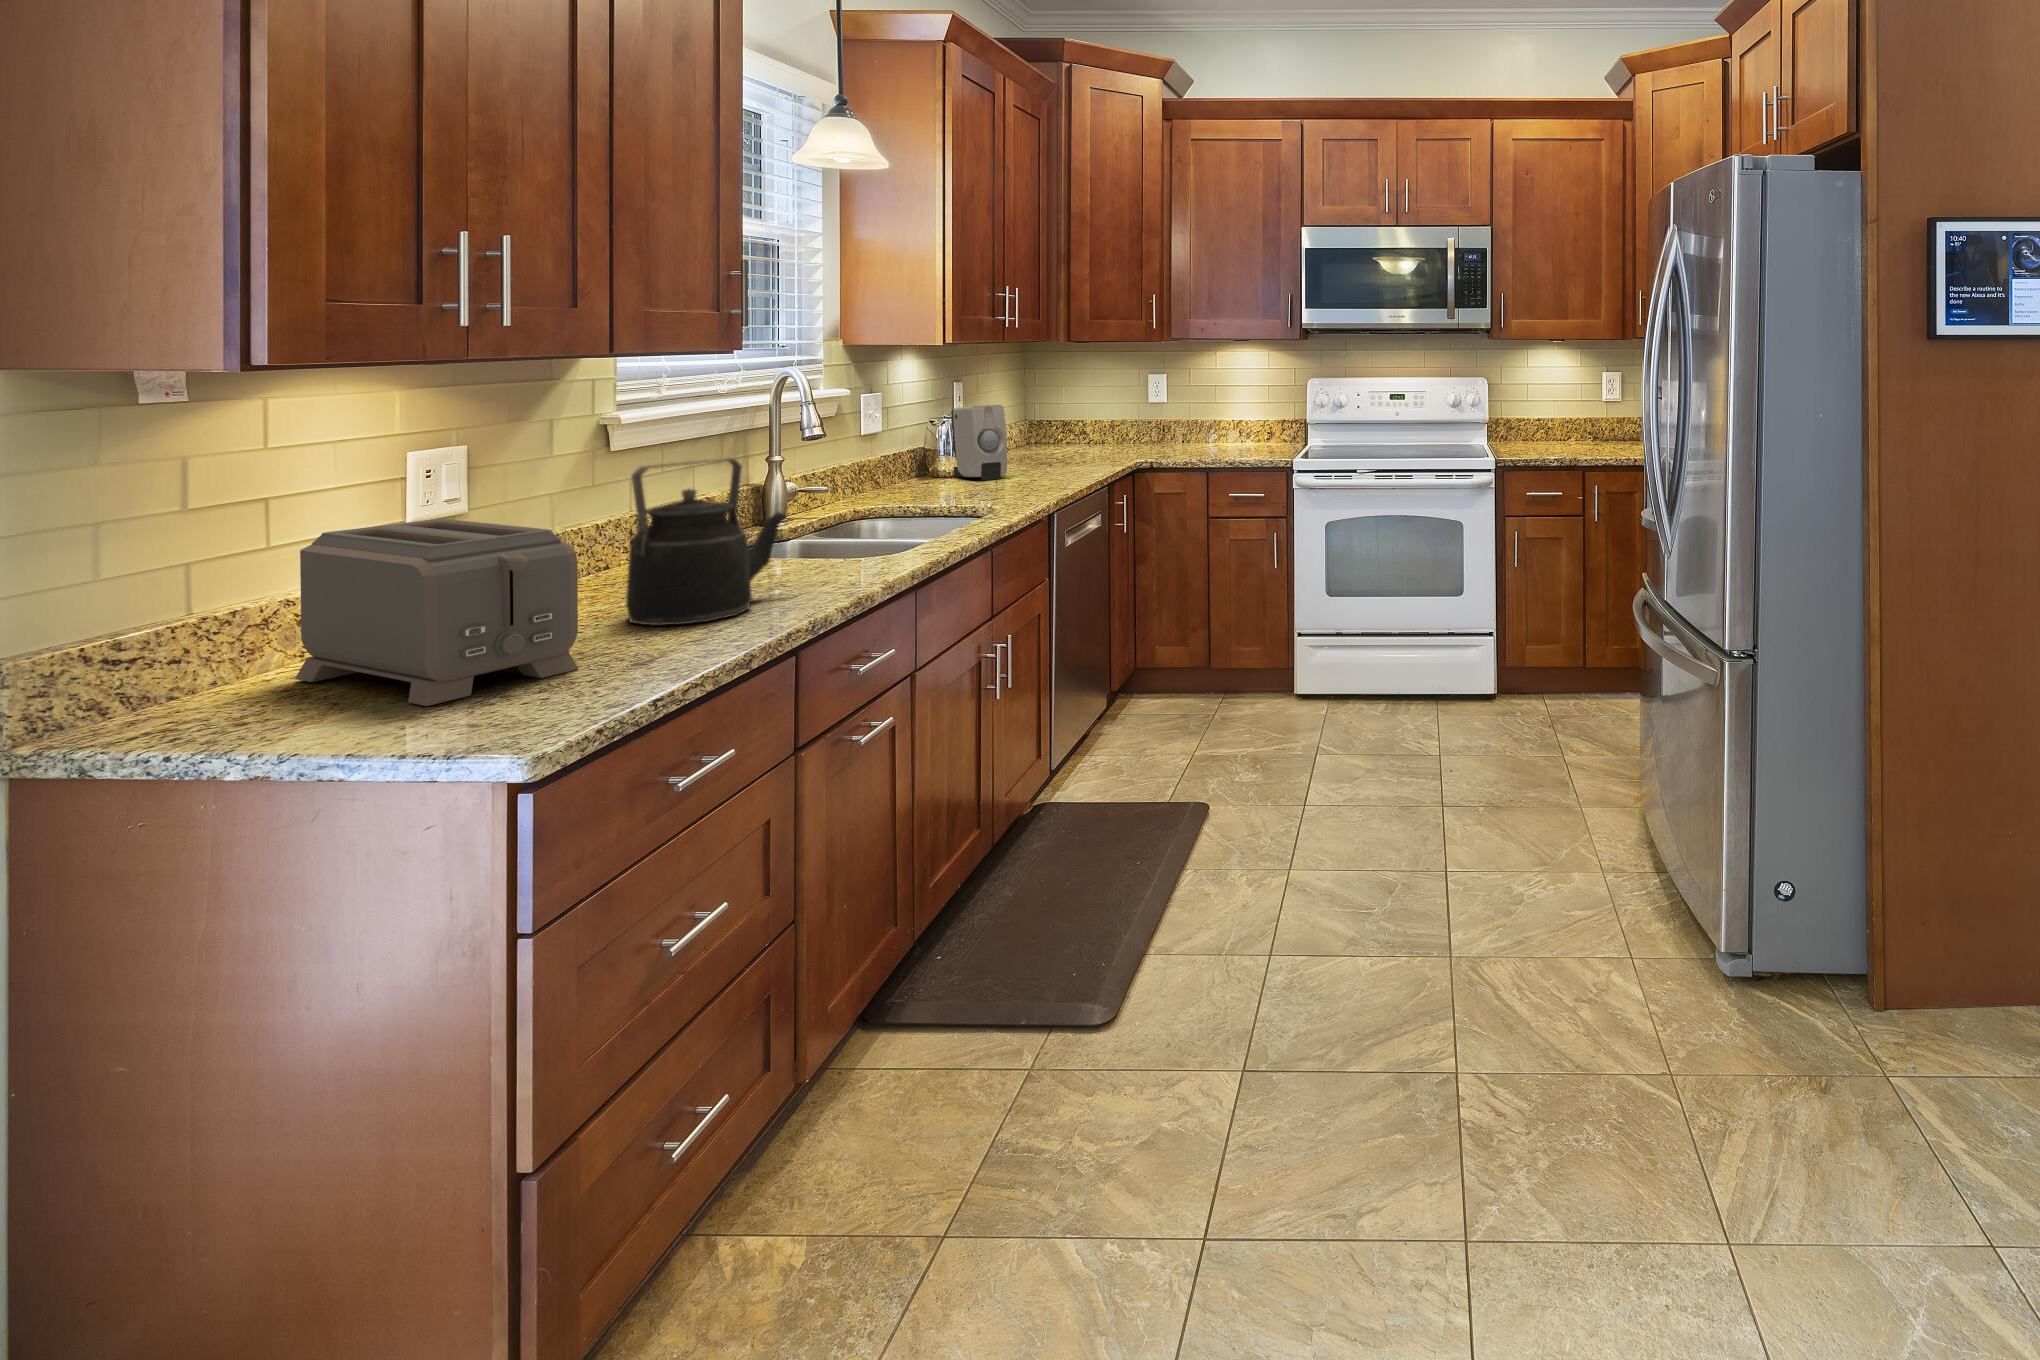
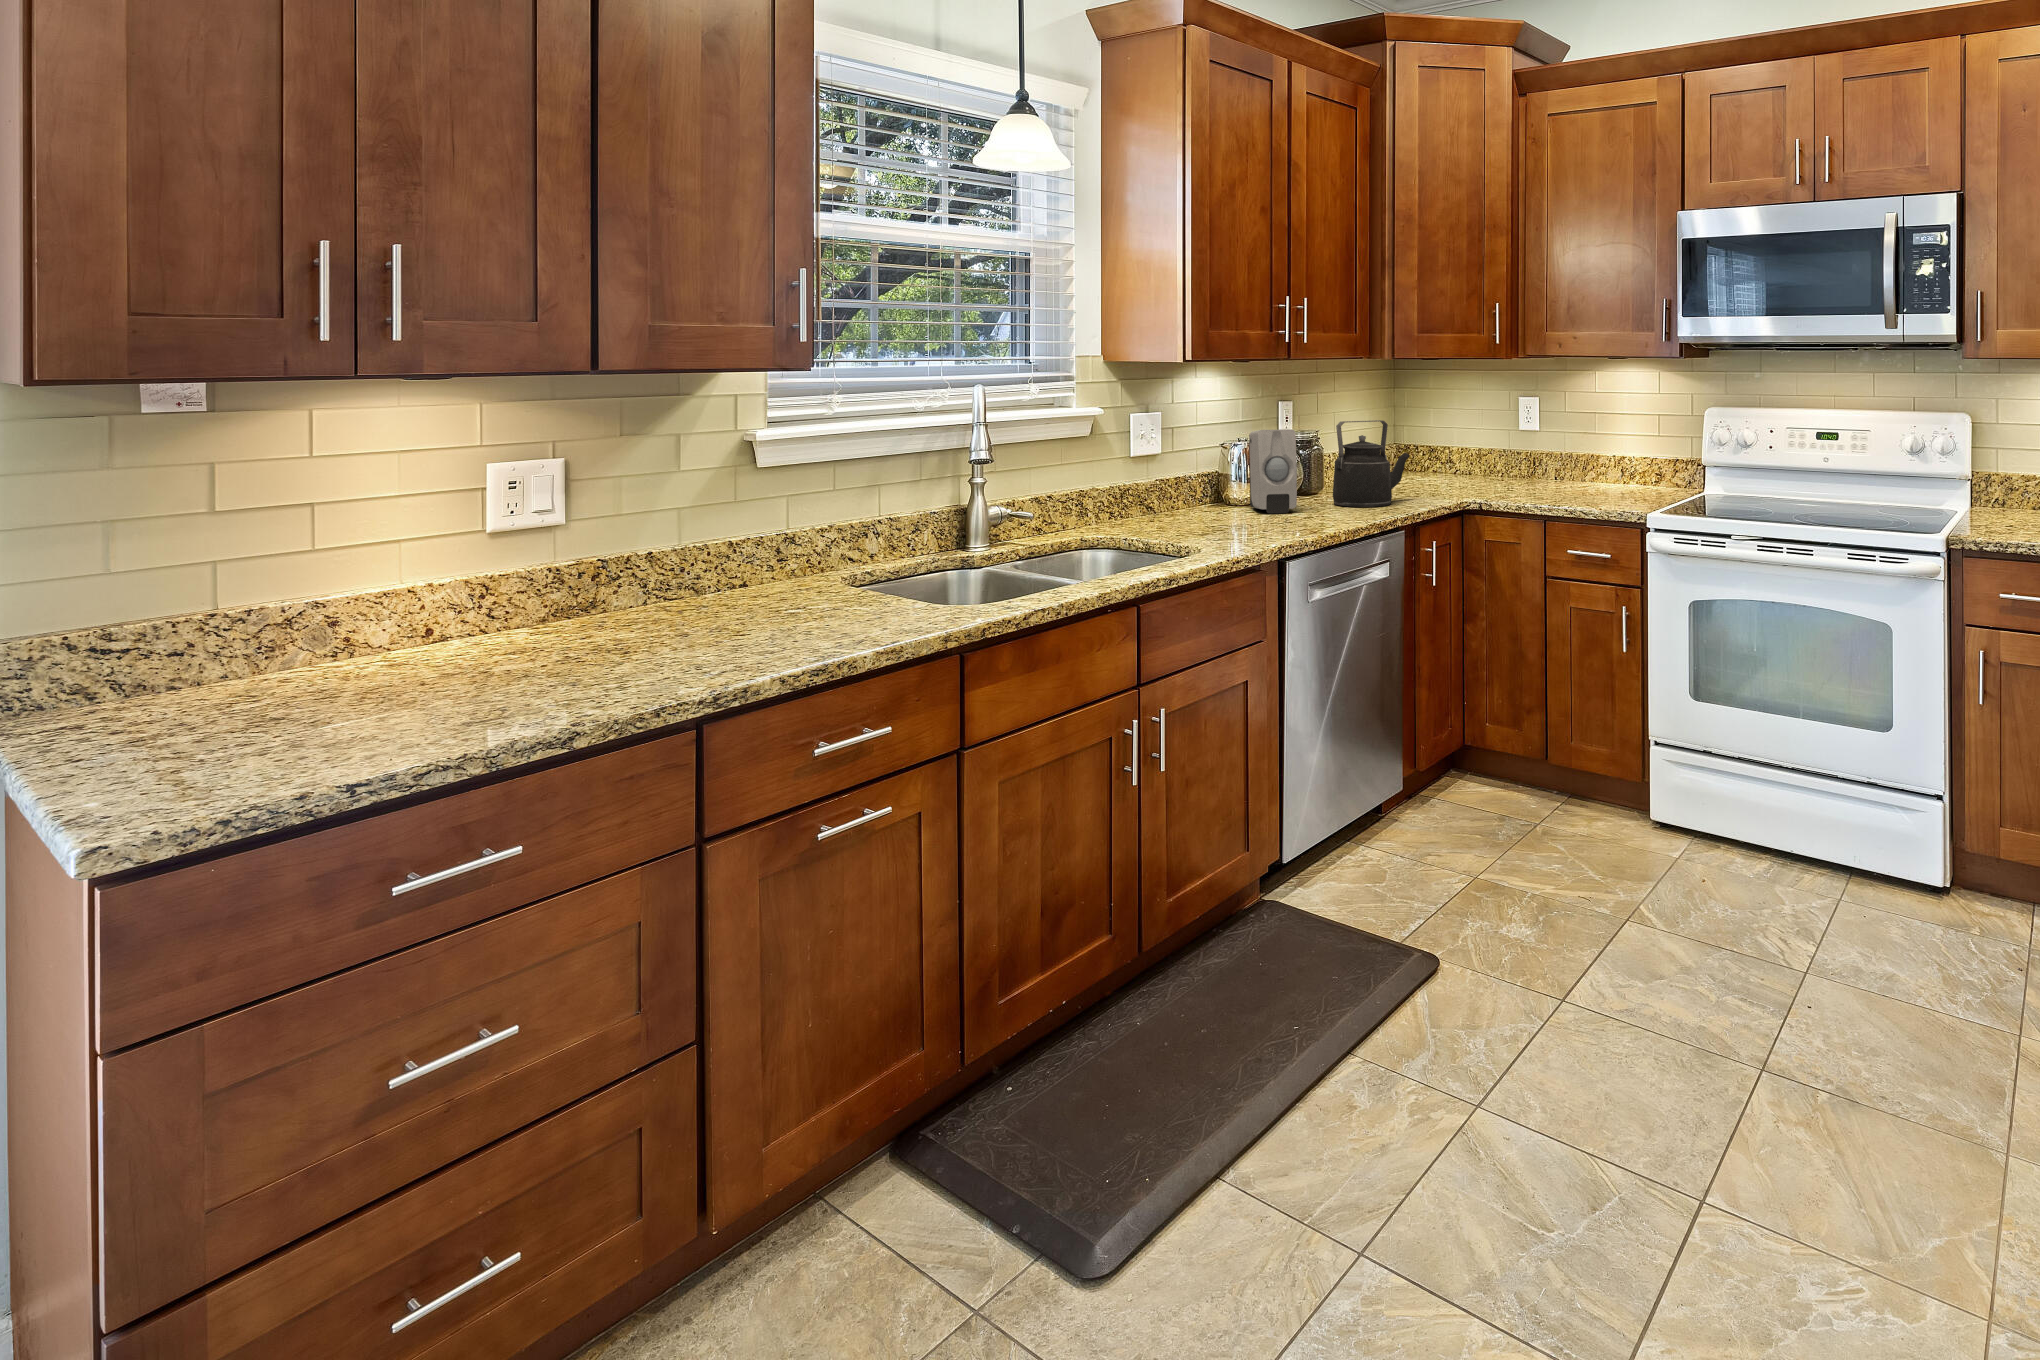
kettle: present [626,458,786,625] -> present [1333,420,1410,507]
toaster: present [295,519,579,706] -> none [241,534,441,737]

